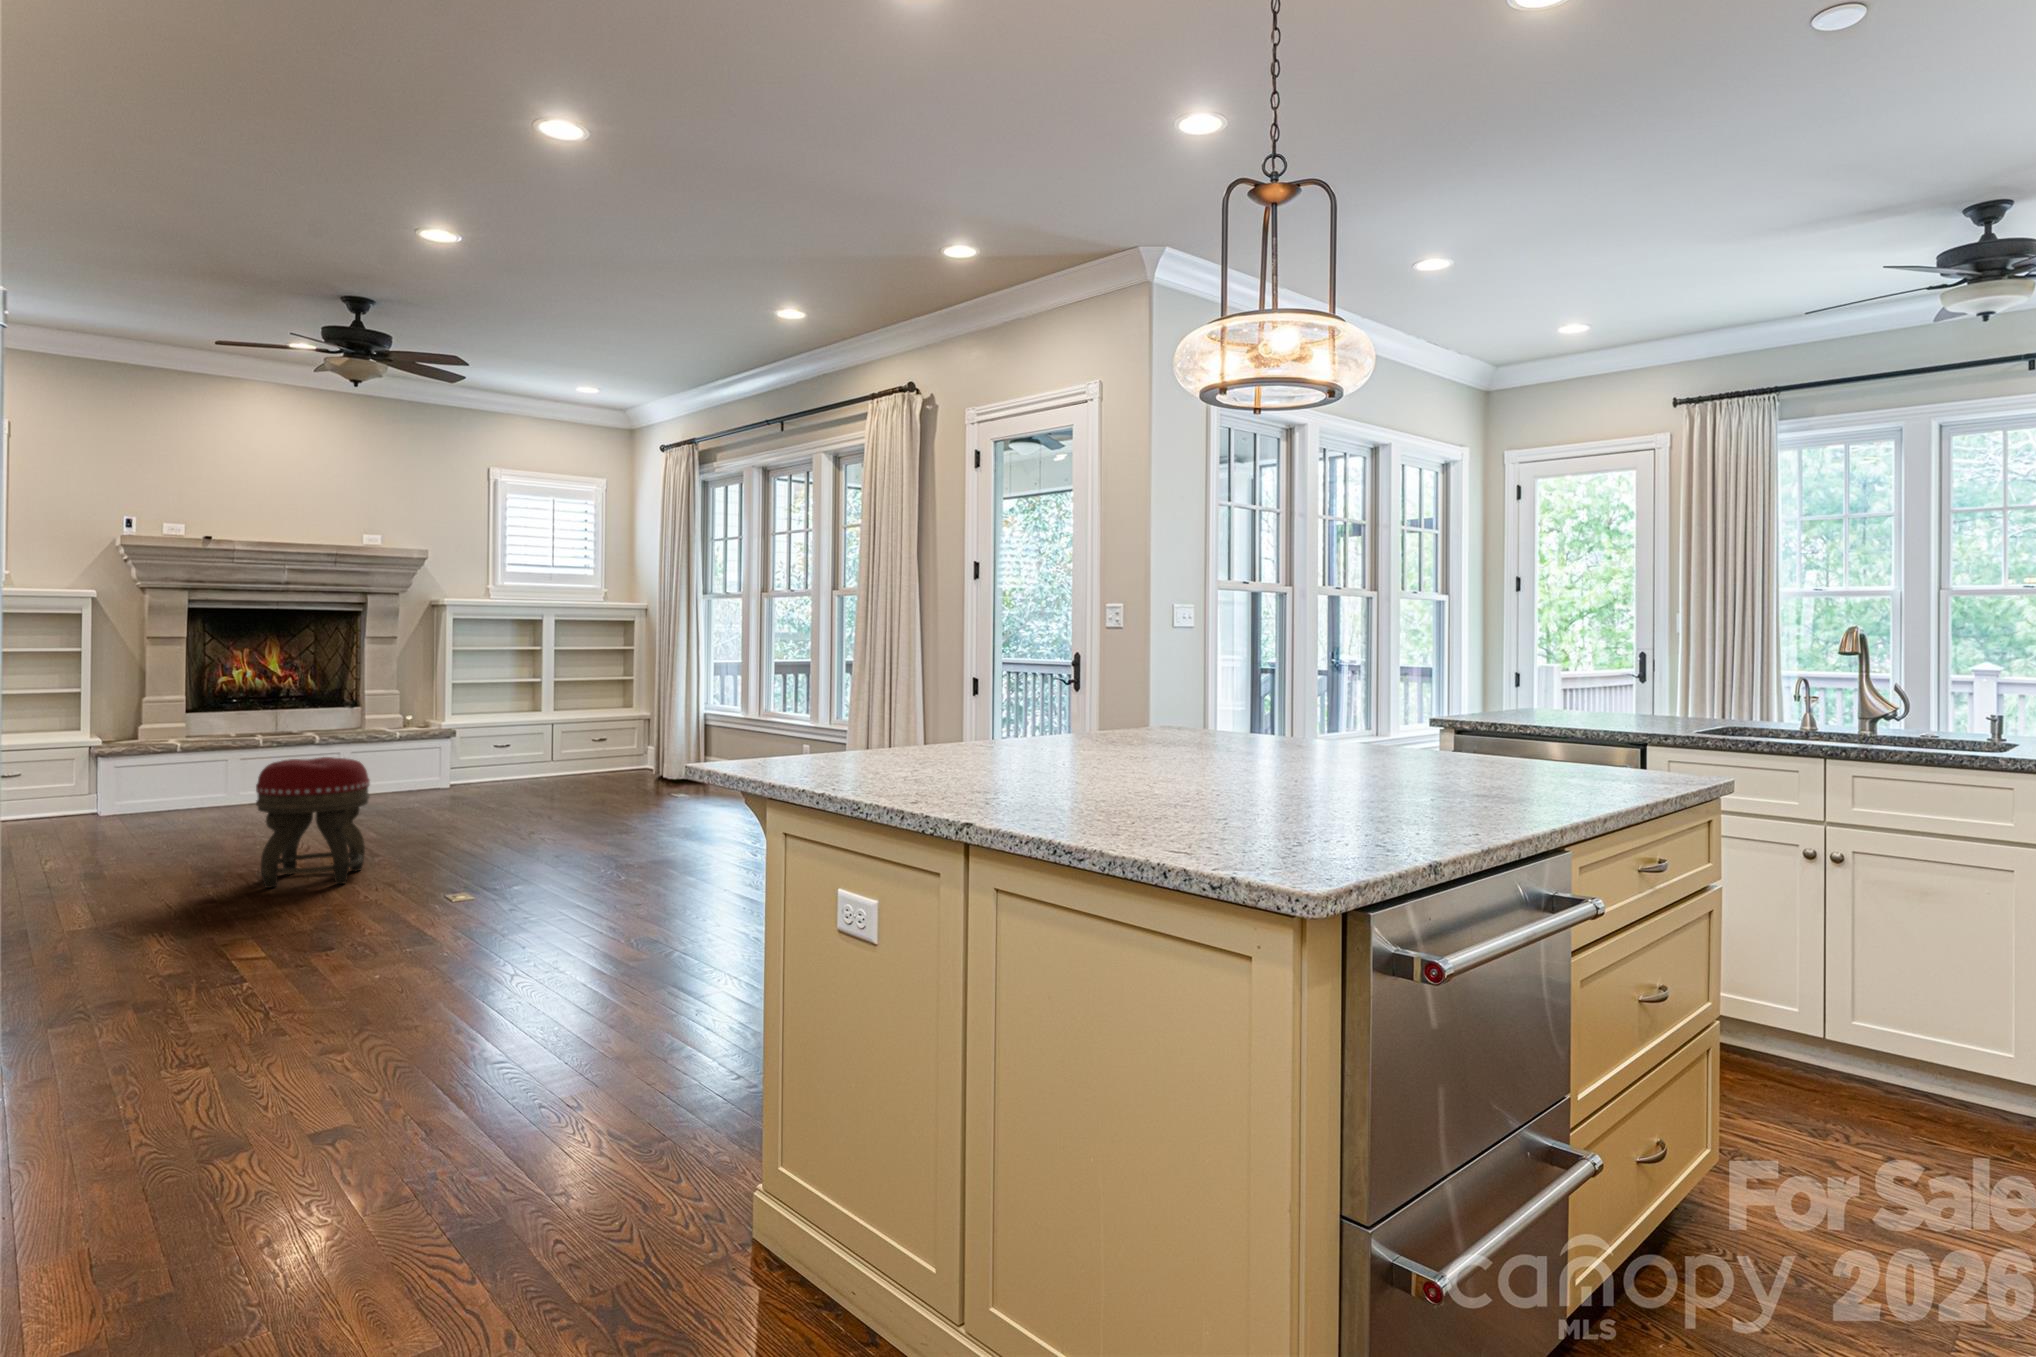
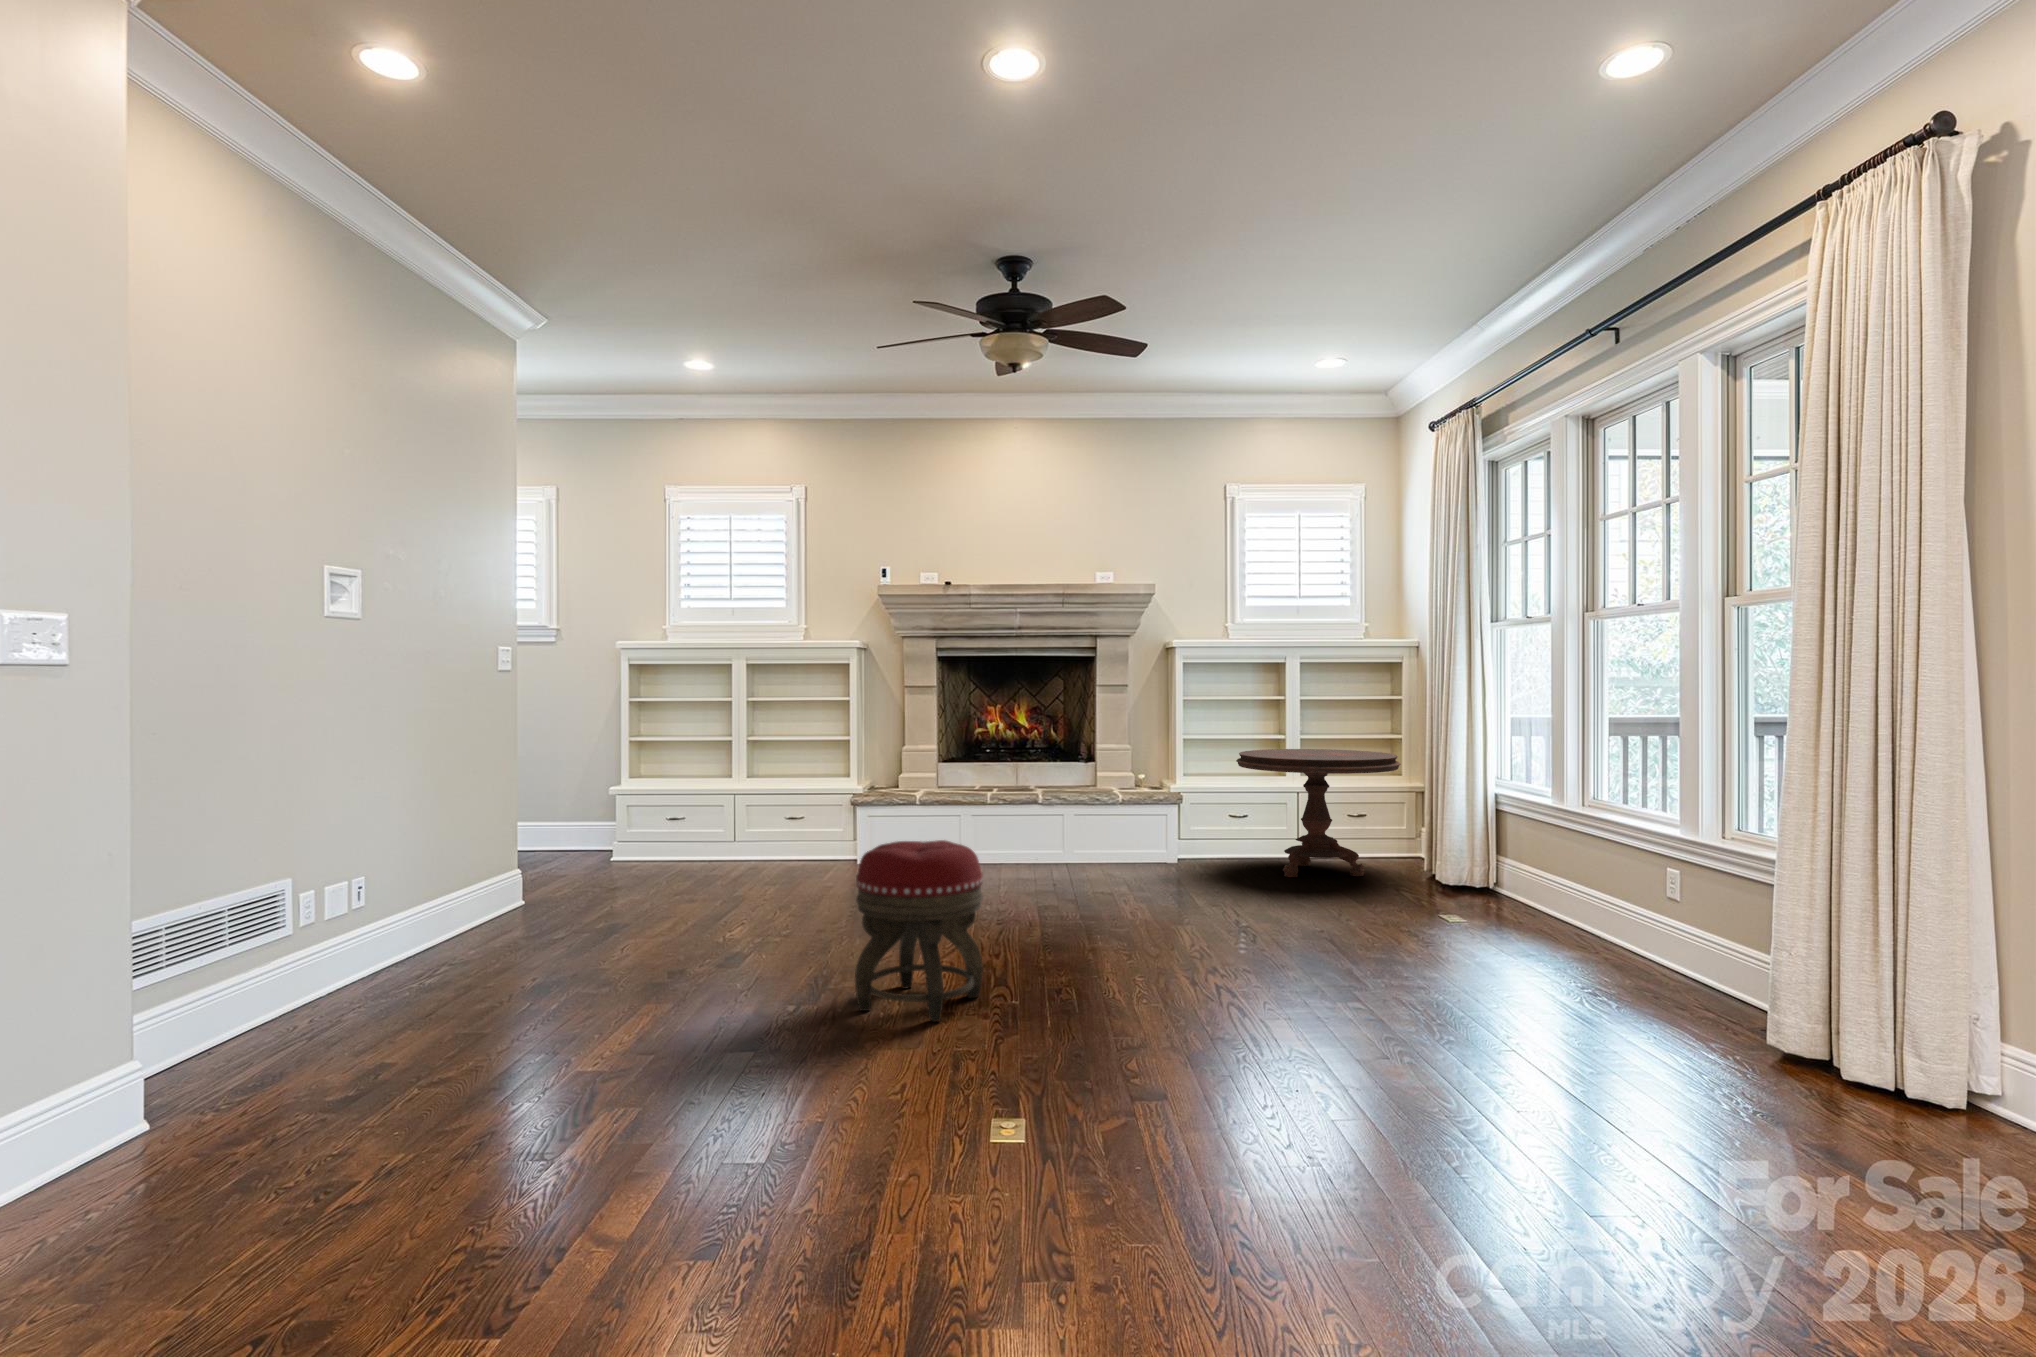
side table: none [507,690,639,788] -> present [1236,749,1401,877]

